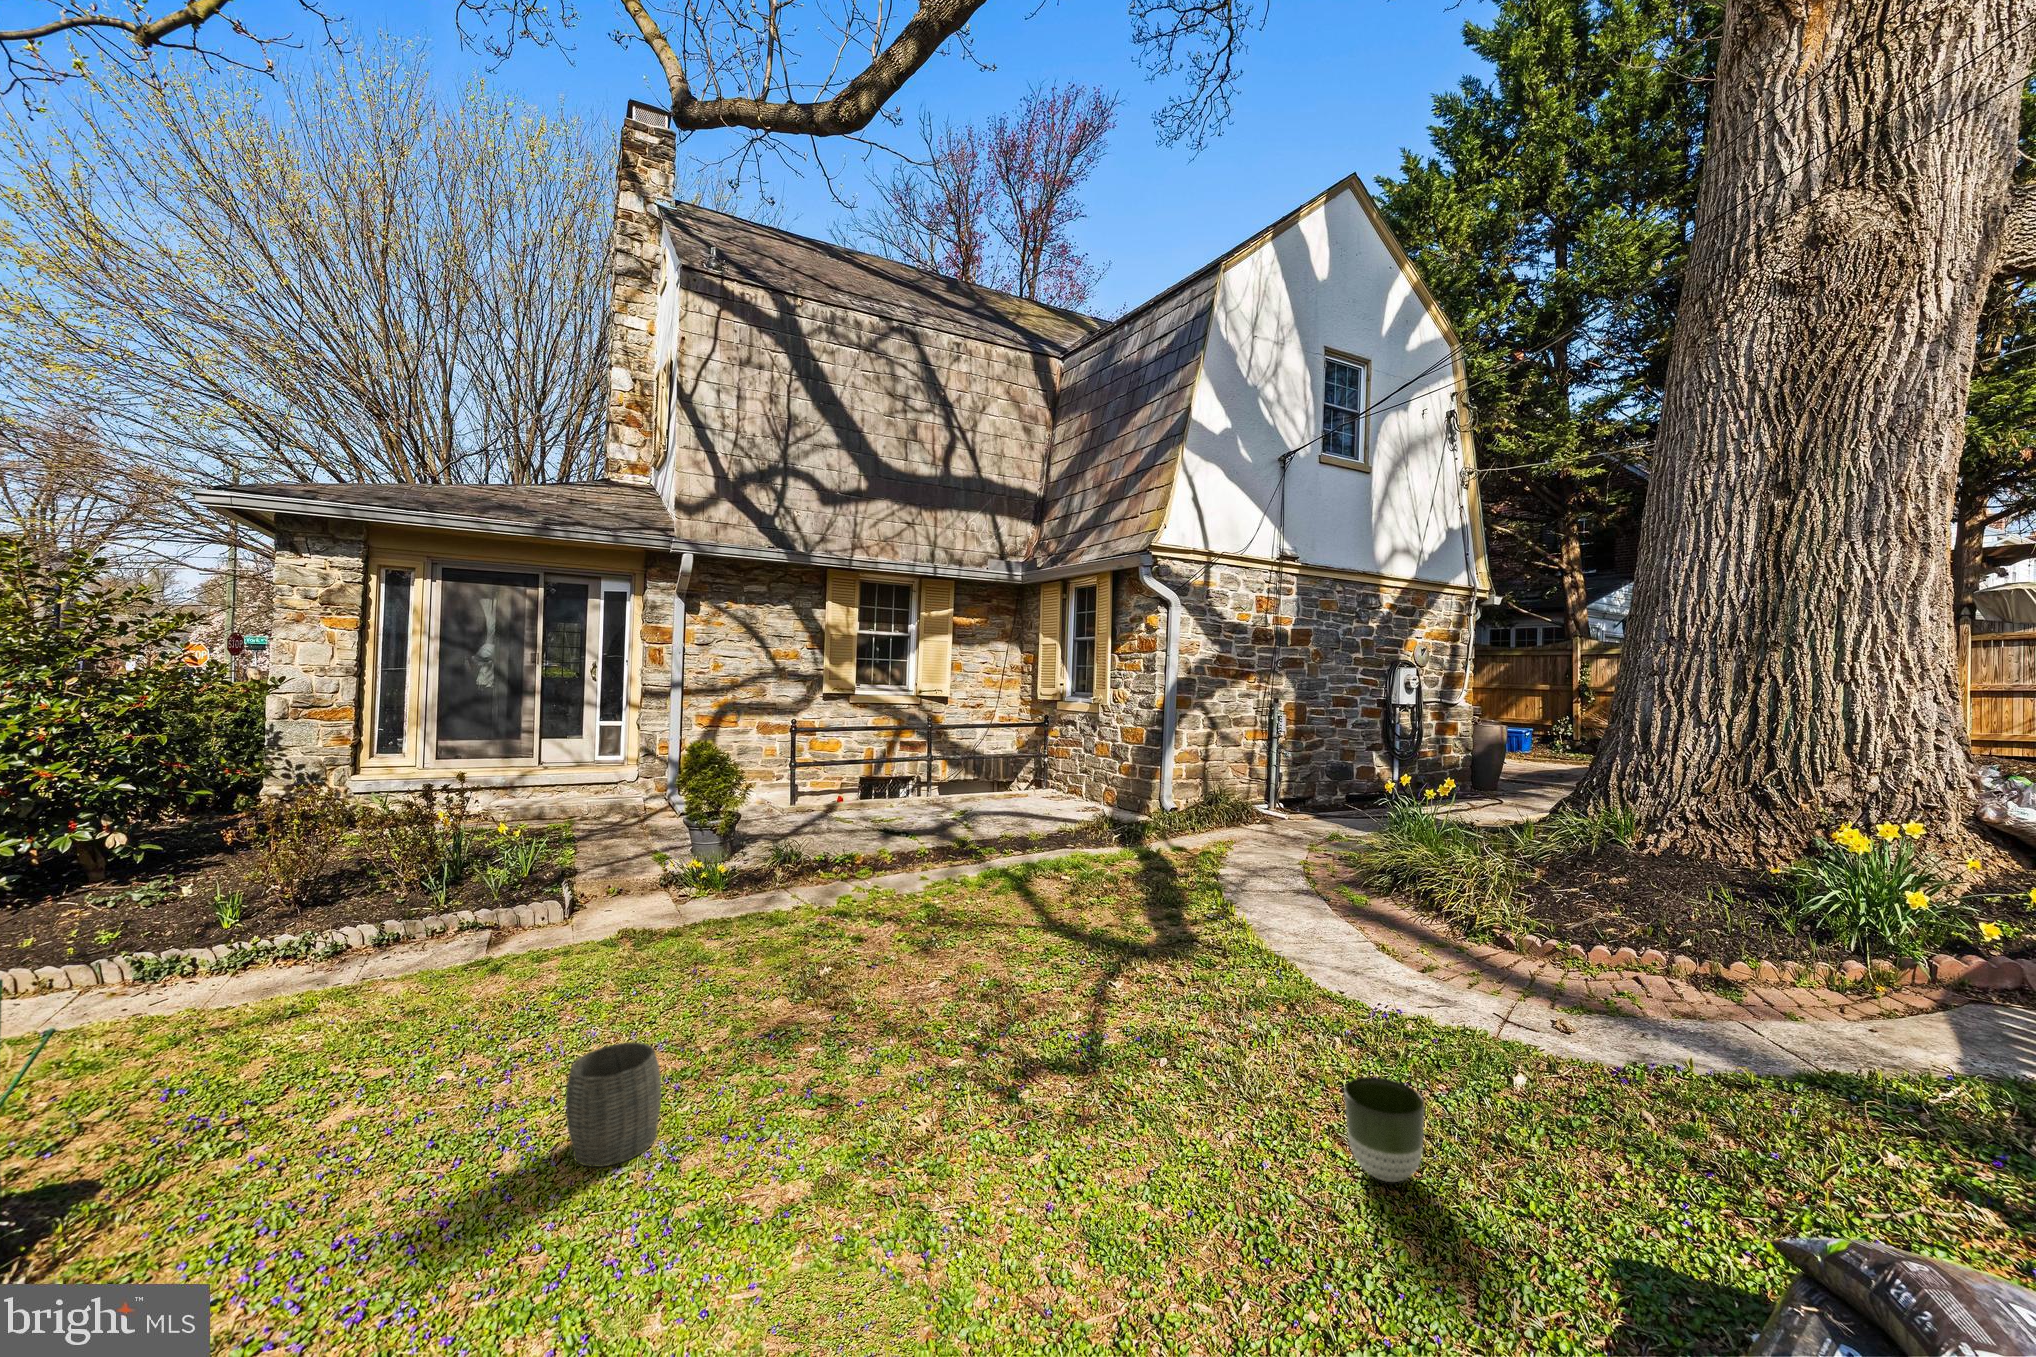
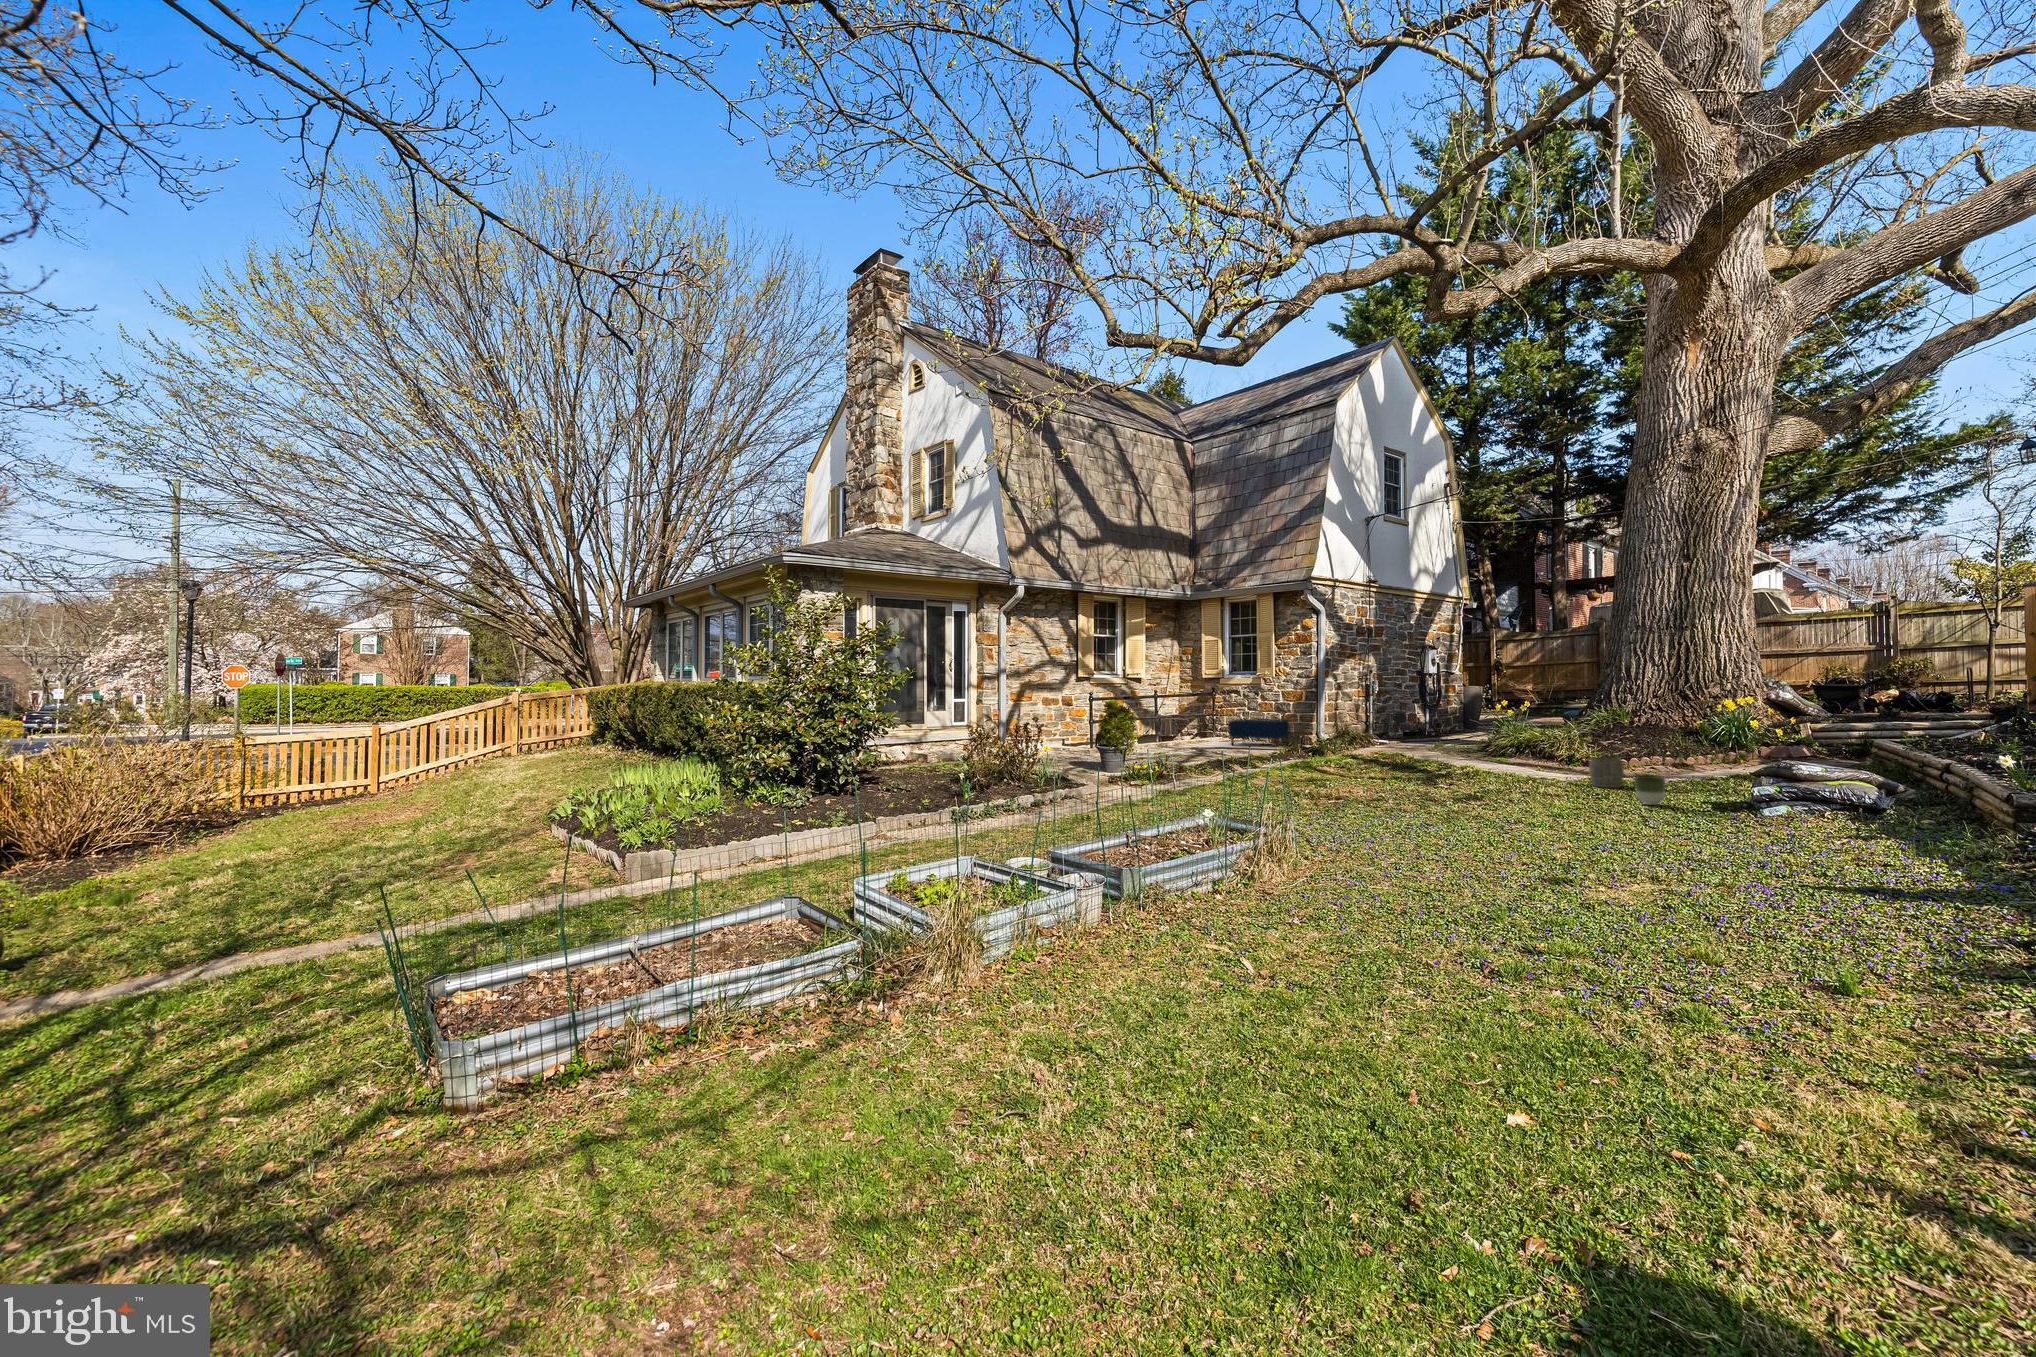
bench: none [1041,765,1120,816] -> present [1228,719,1290,746]
woven basket: present [566,1042,661,1167] -> present [1589,757,1624,788]

